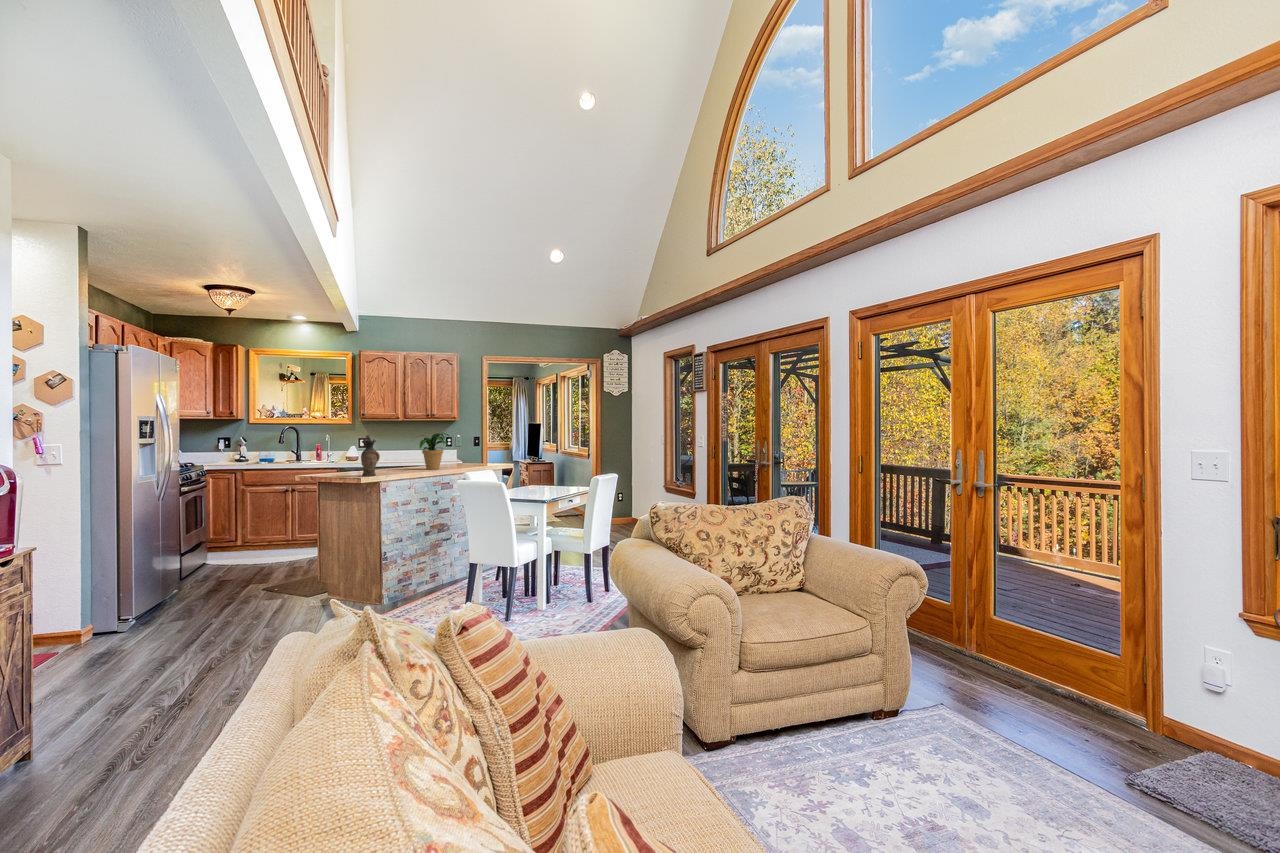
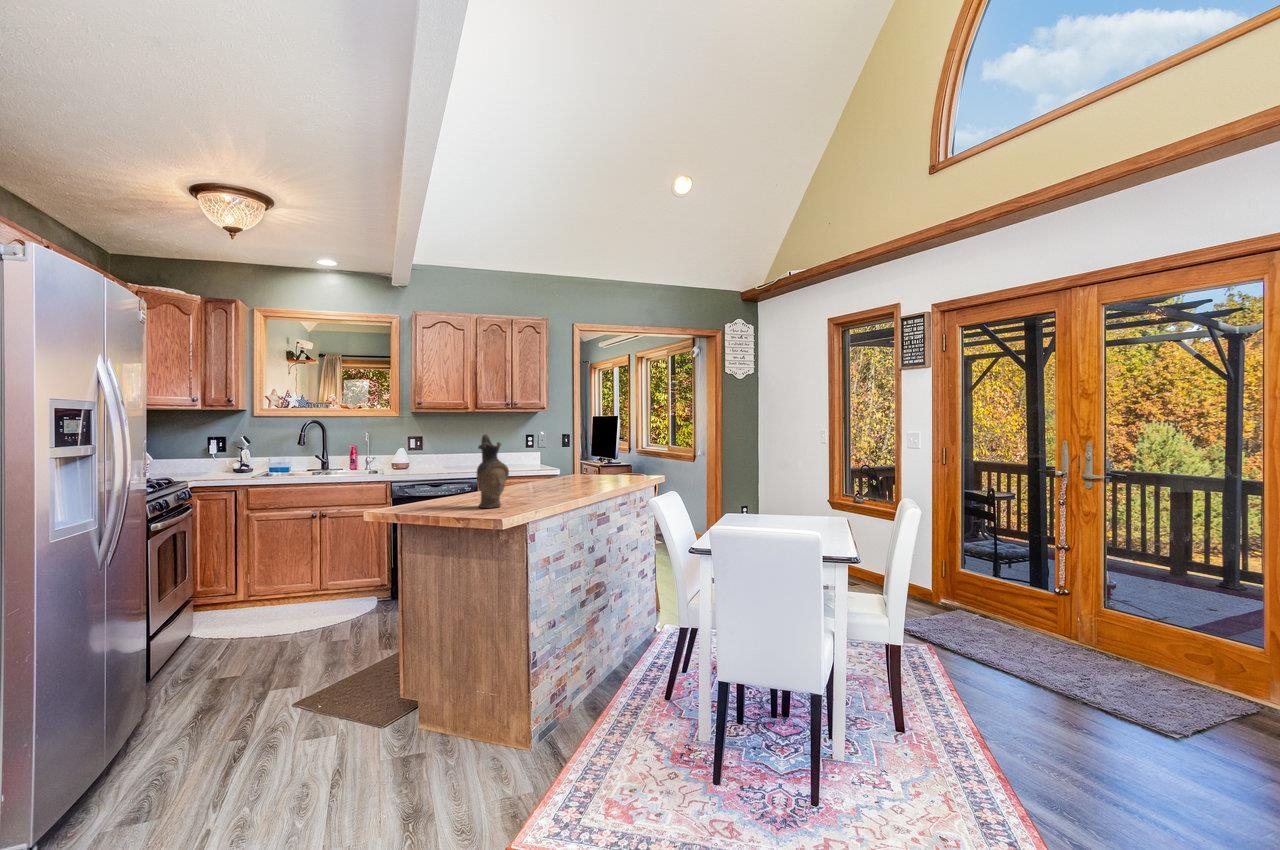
potted plant: present [420,433,450,469] -> none [528,430,592,488]

